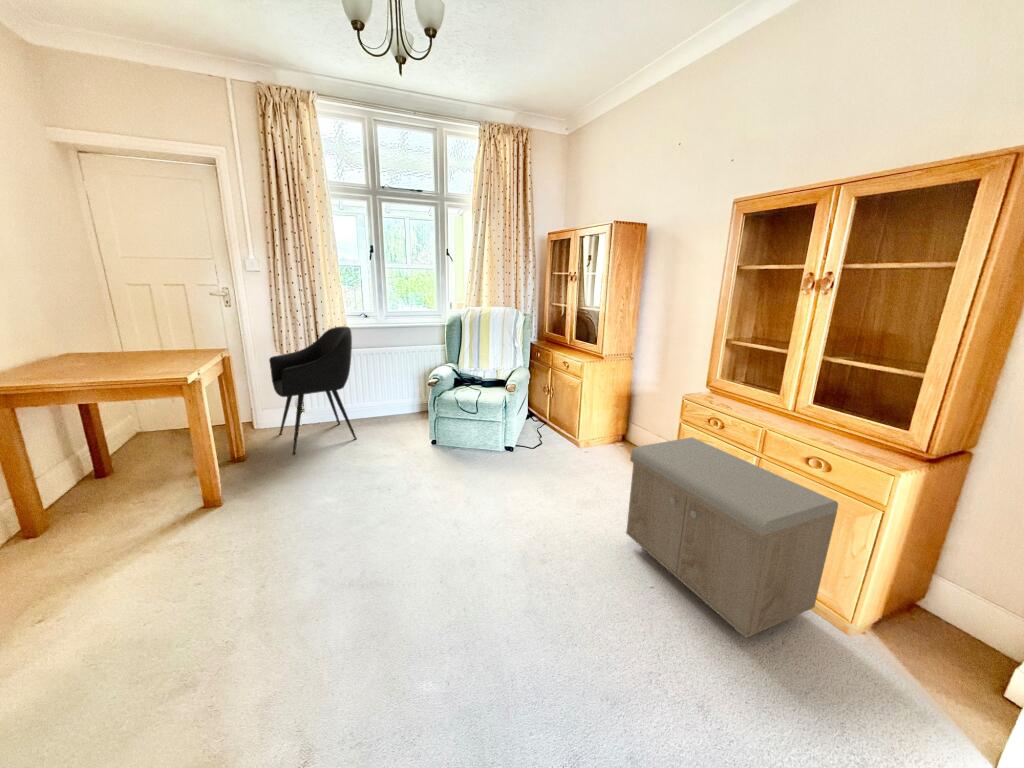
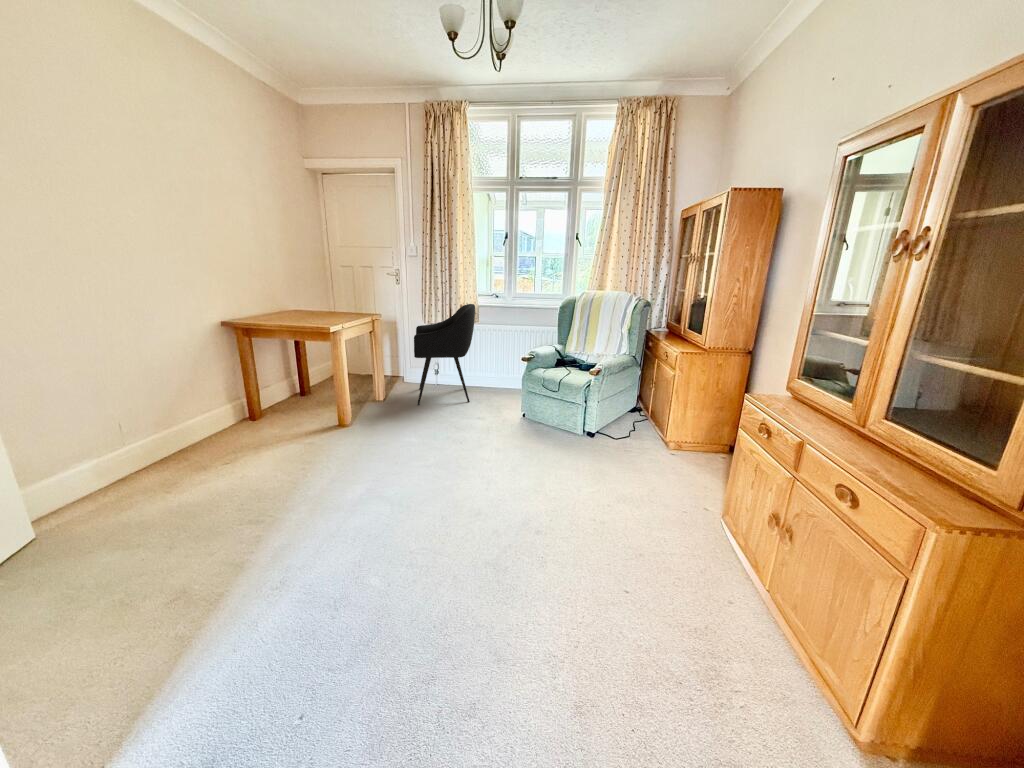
storage bench: present [626,437,838,638] -> none [643,439,856,678]

